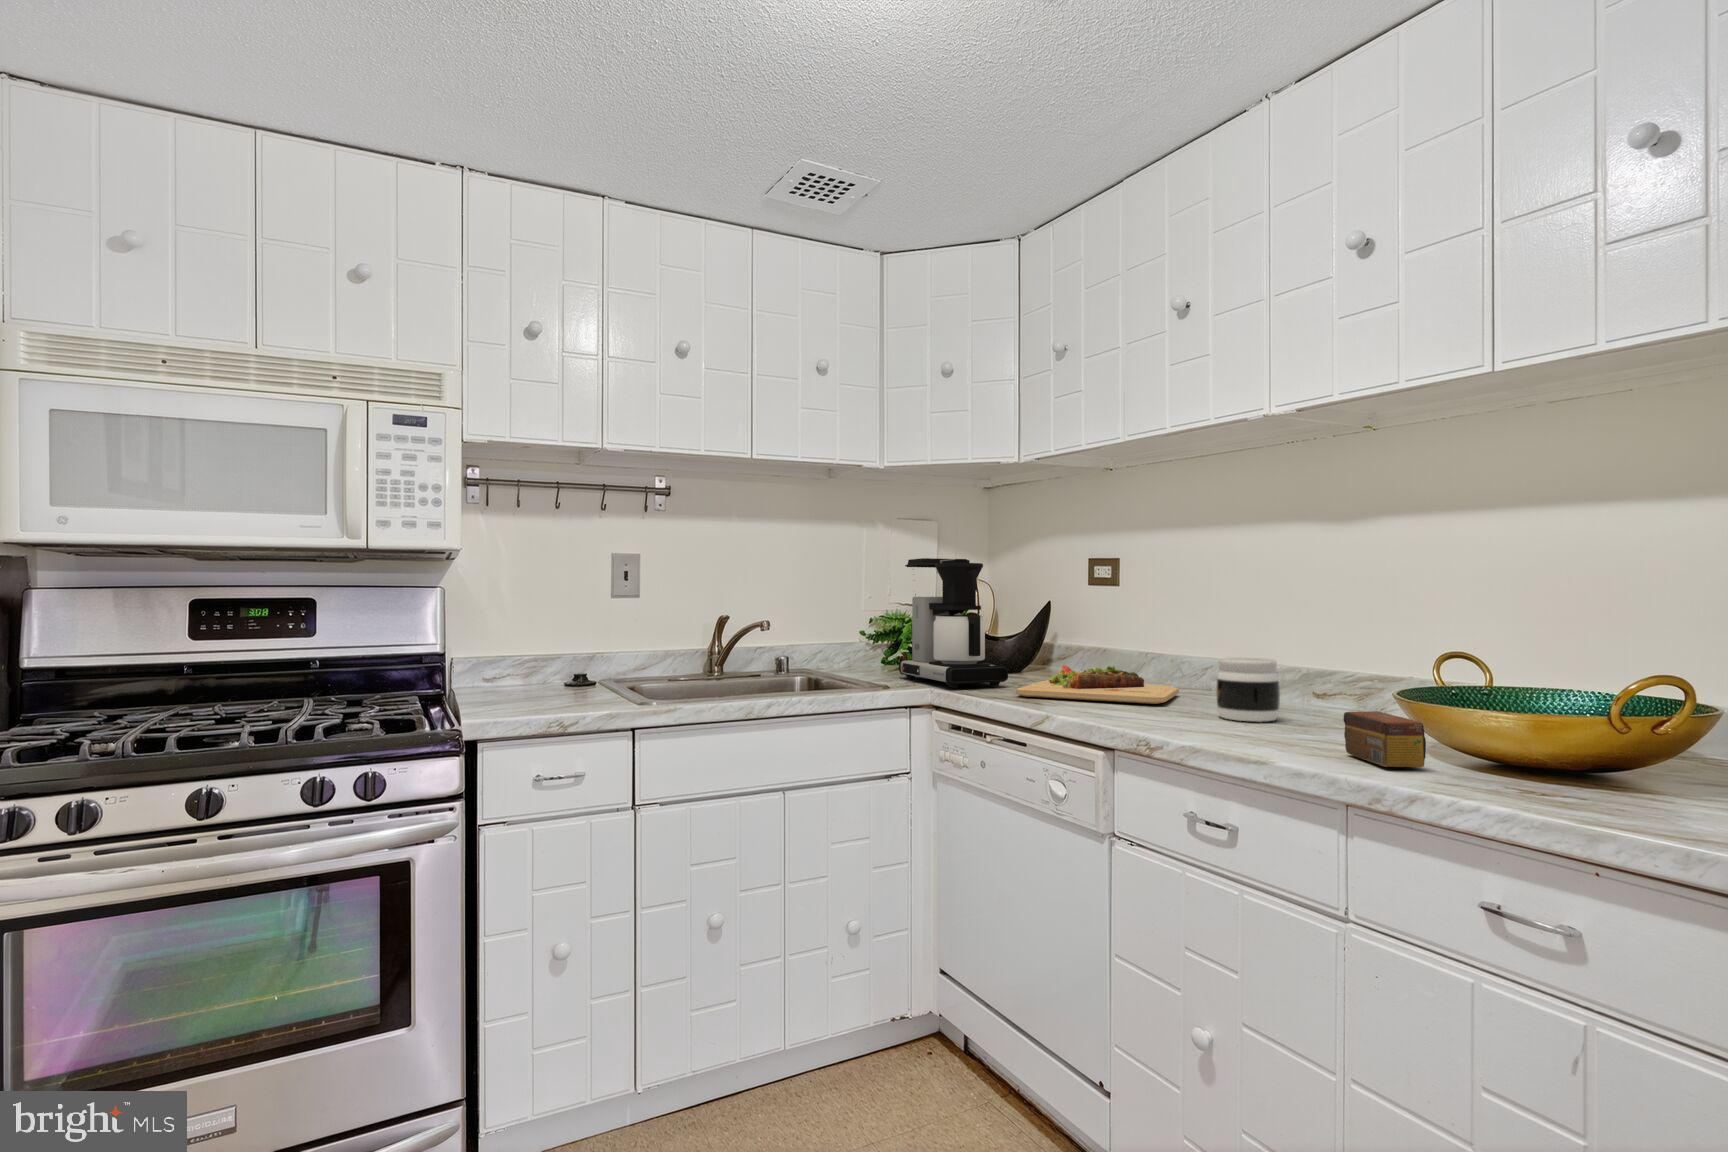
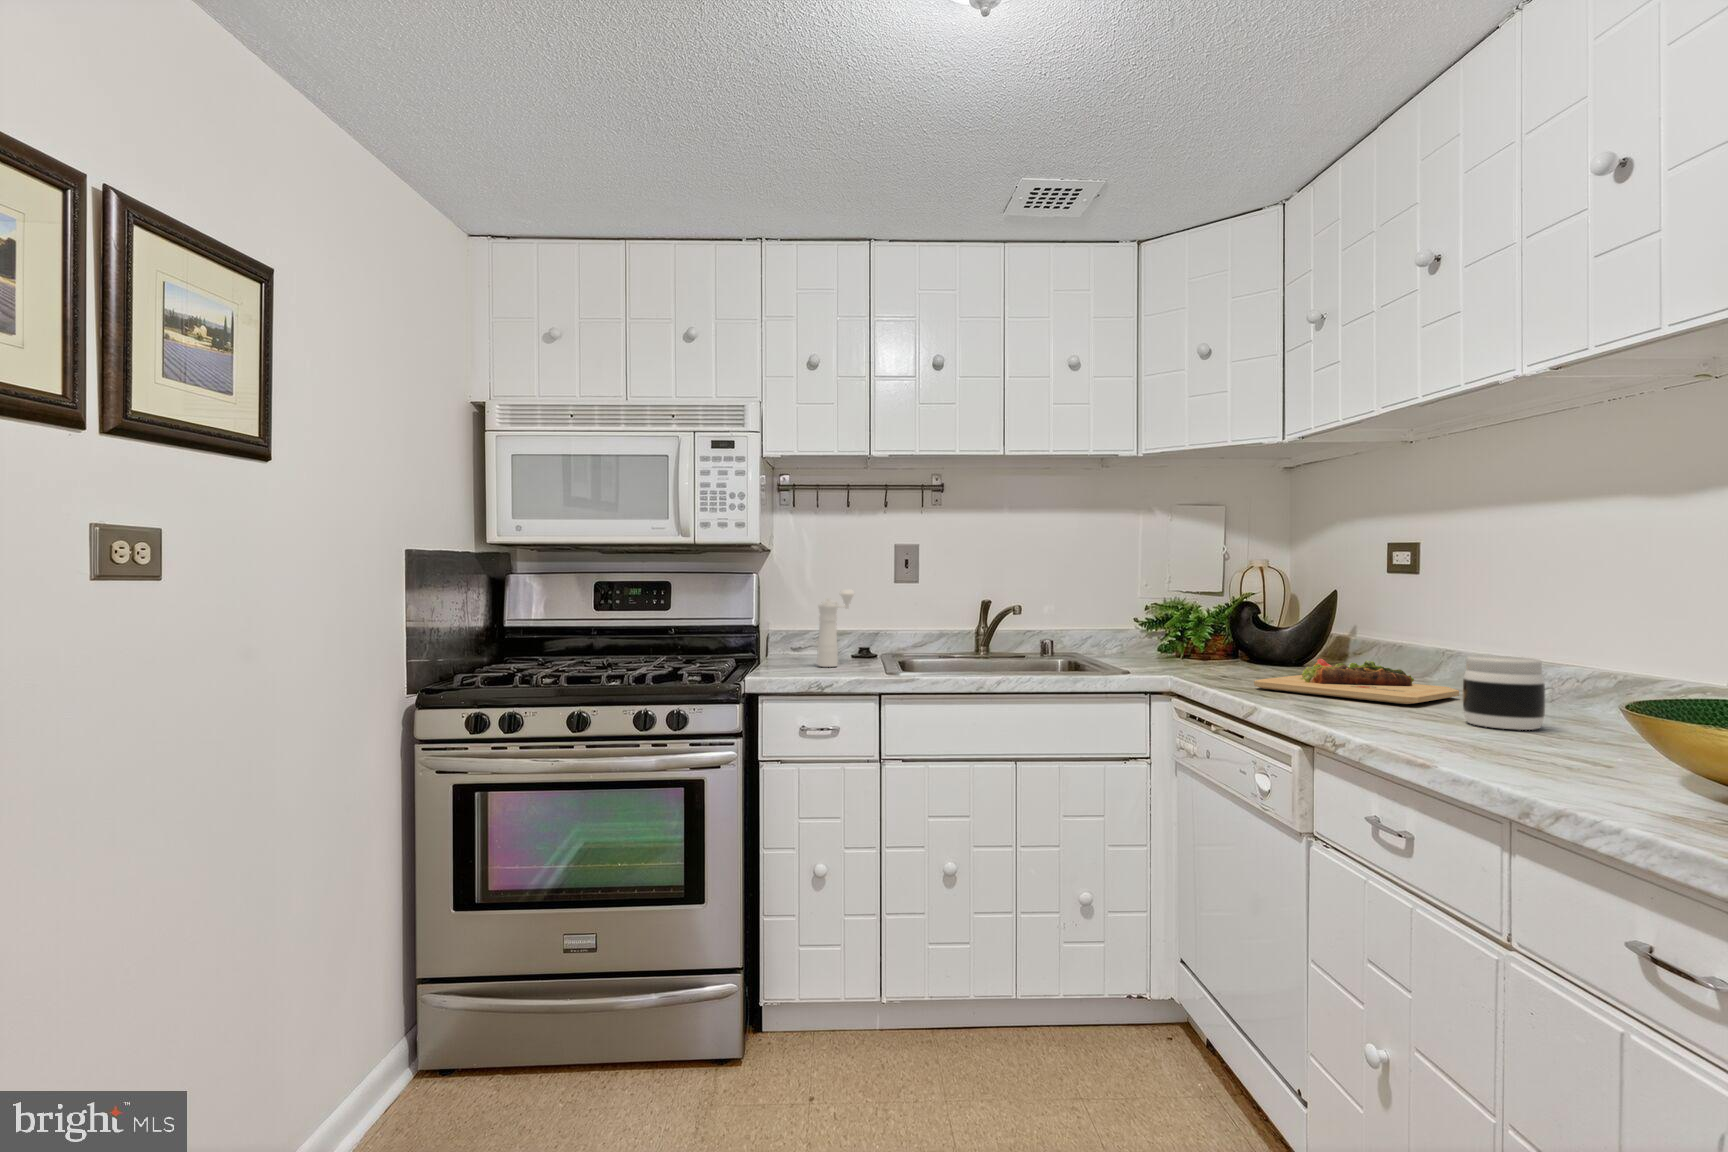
coffee maker: present [899,558,1008,688] -> none [1158,546,1262,678]
pepper mill: none [537,606,578,699] -> present [817,590,854,667]
tea box: present [1344,711,1426,767] -> none [1553,718,1637,786]

